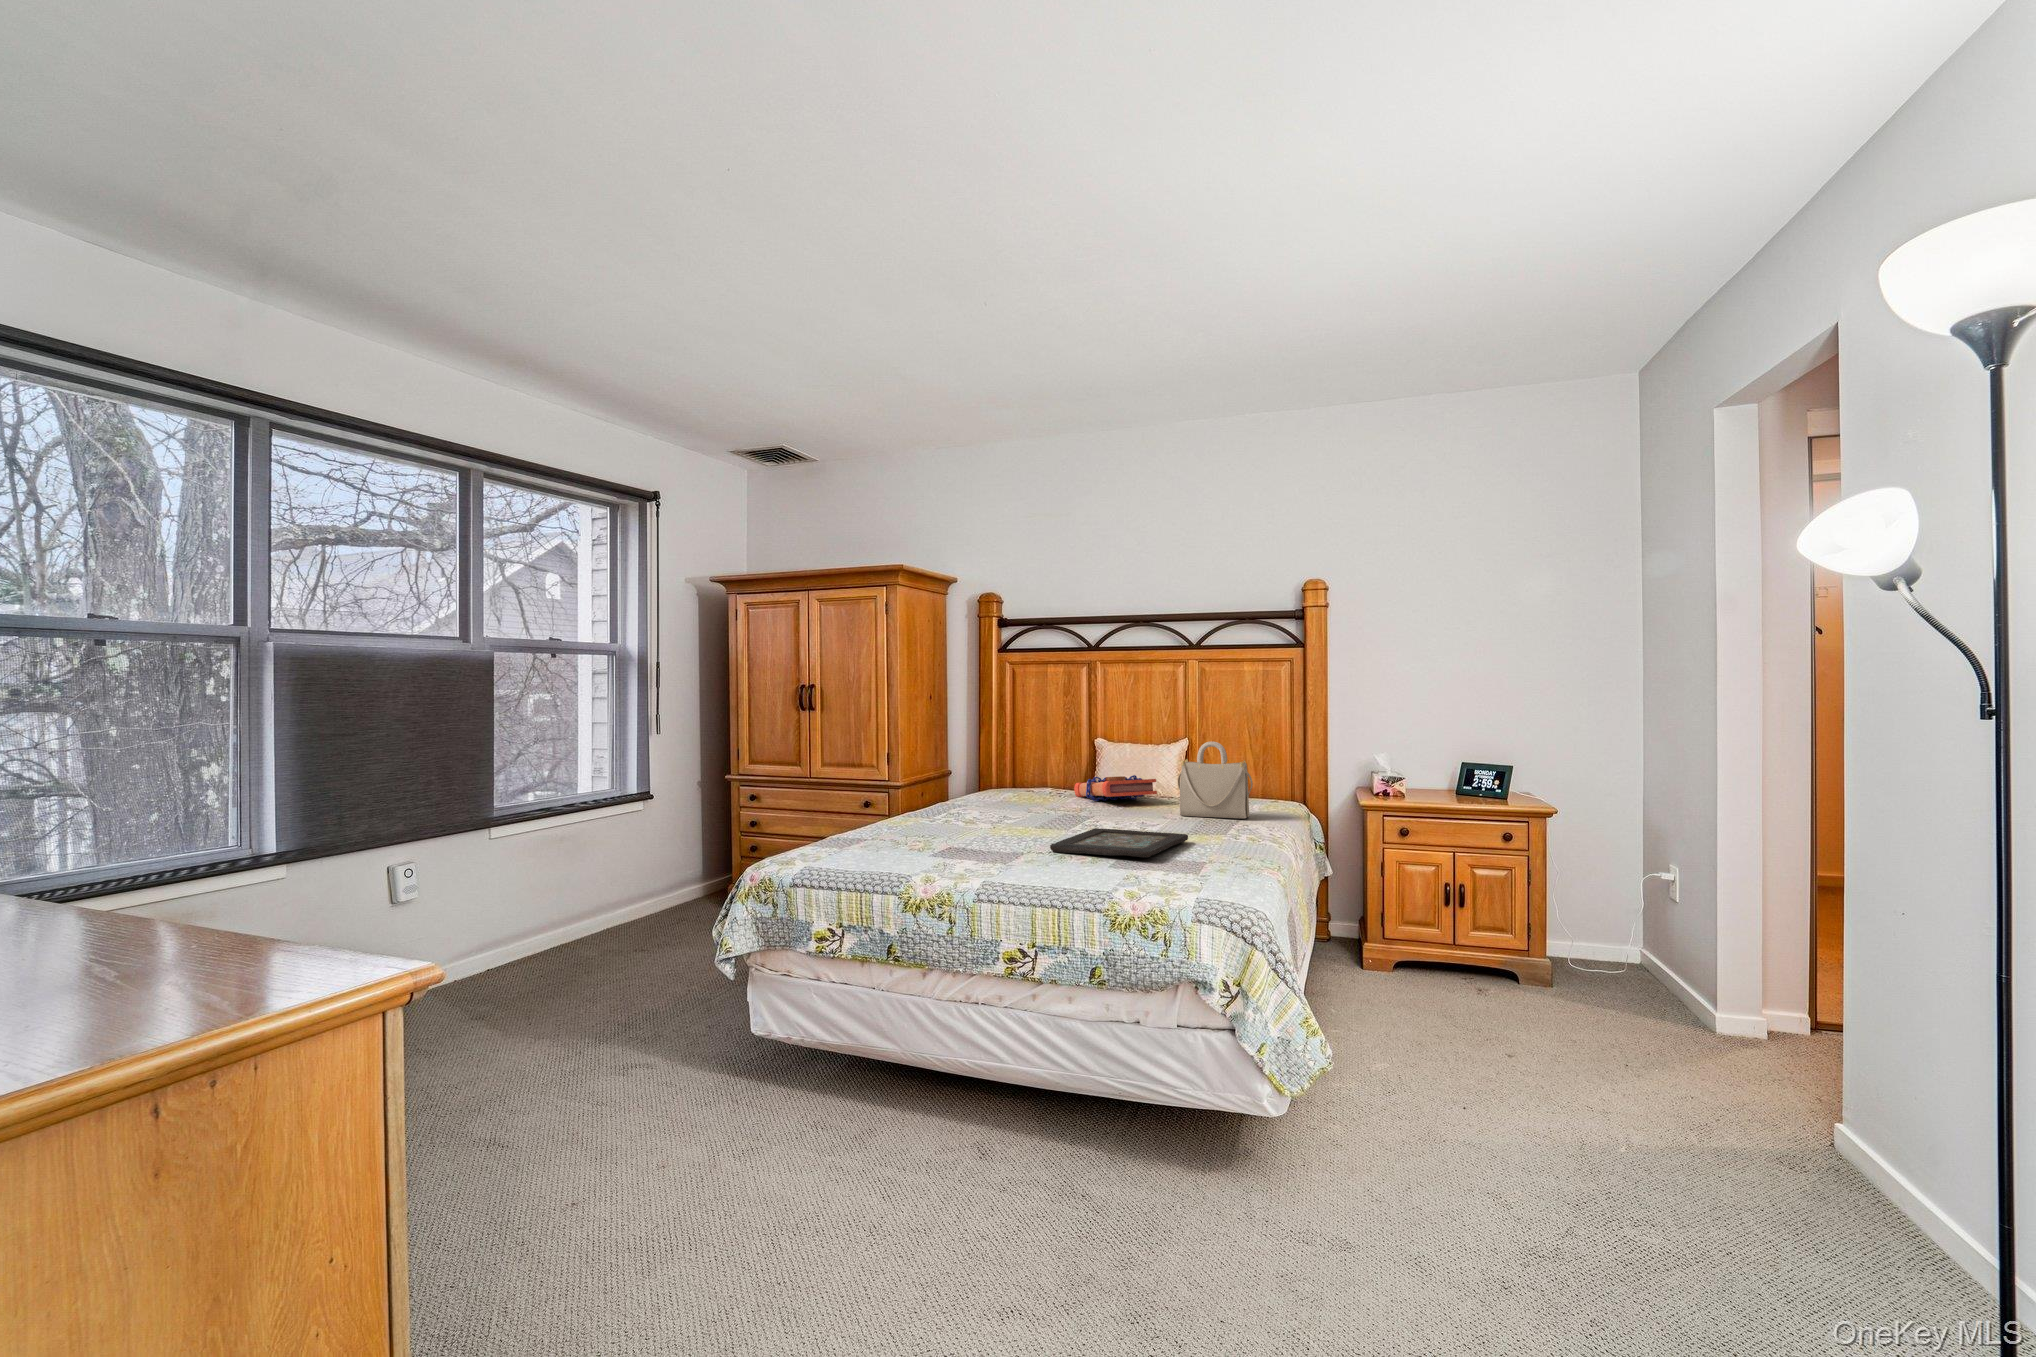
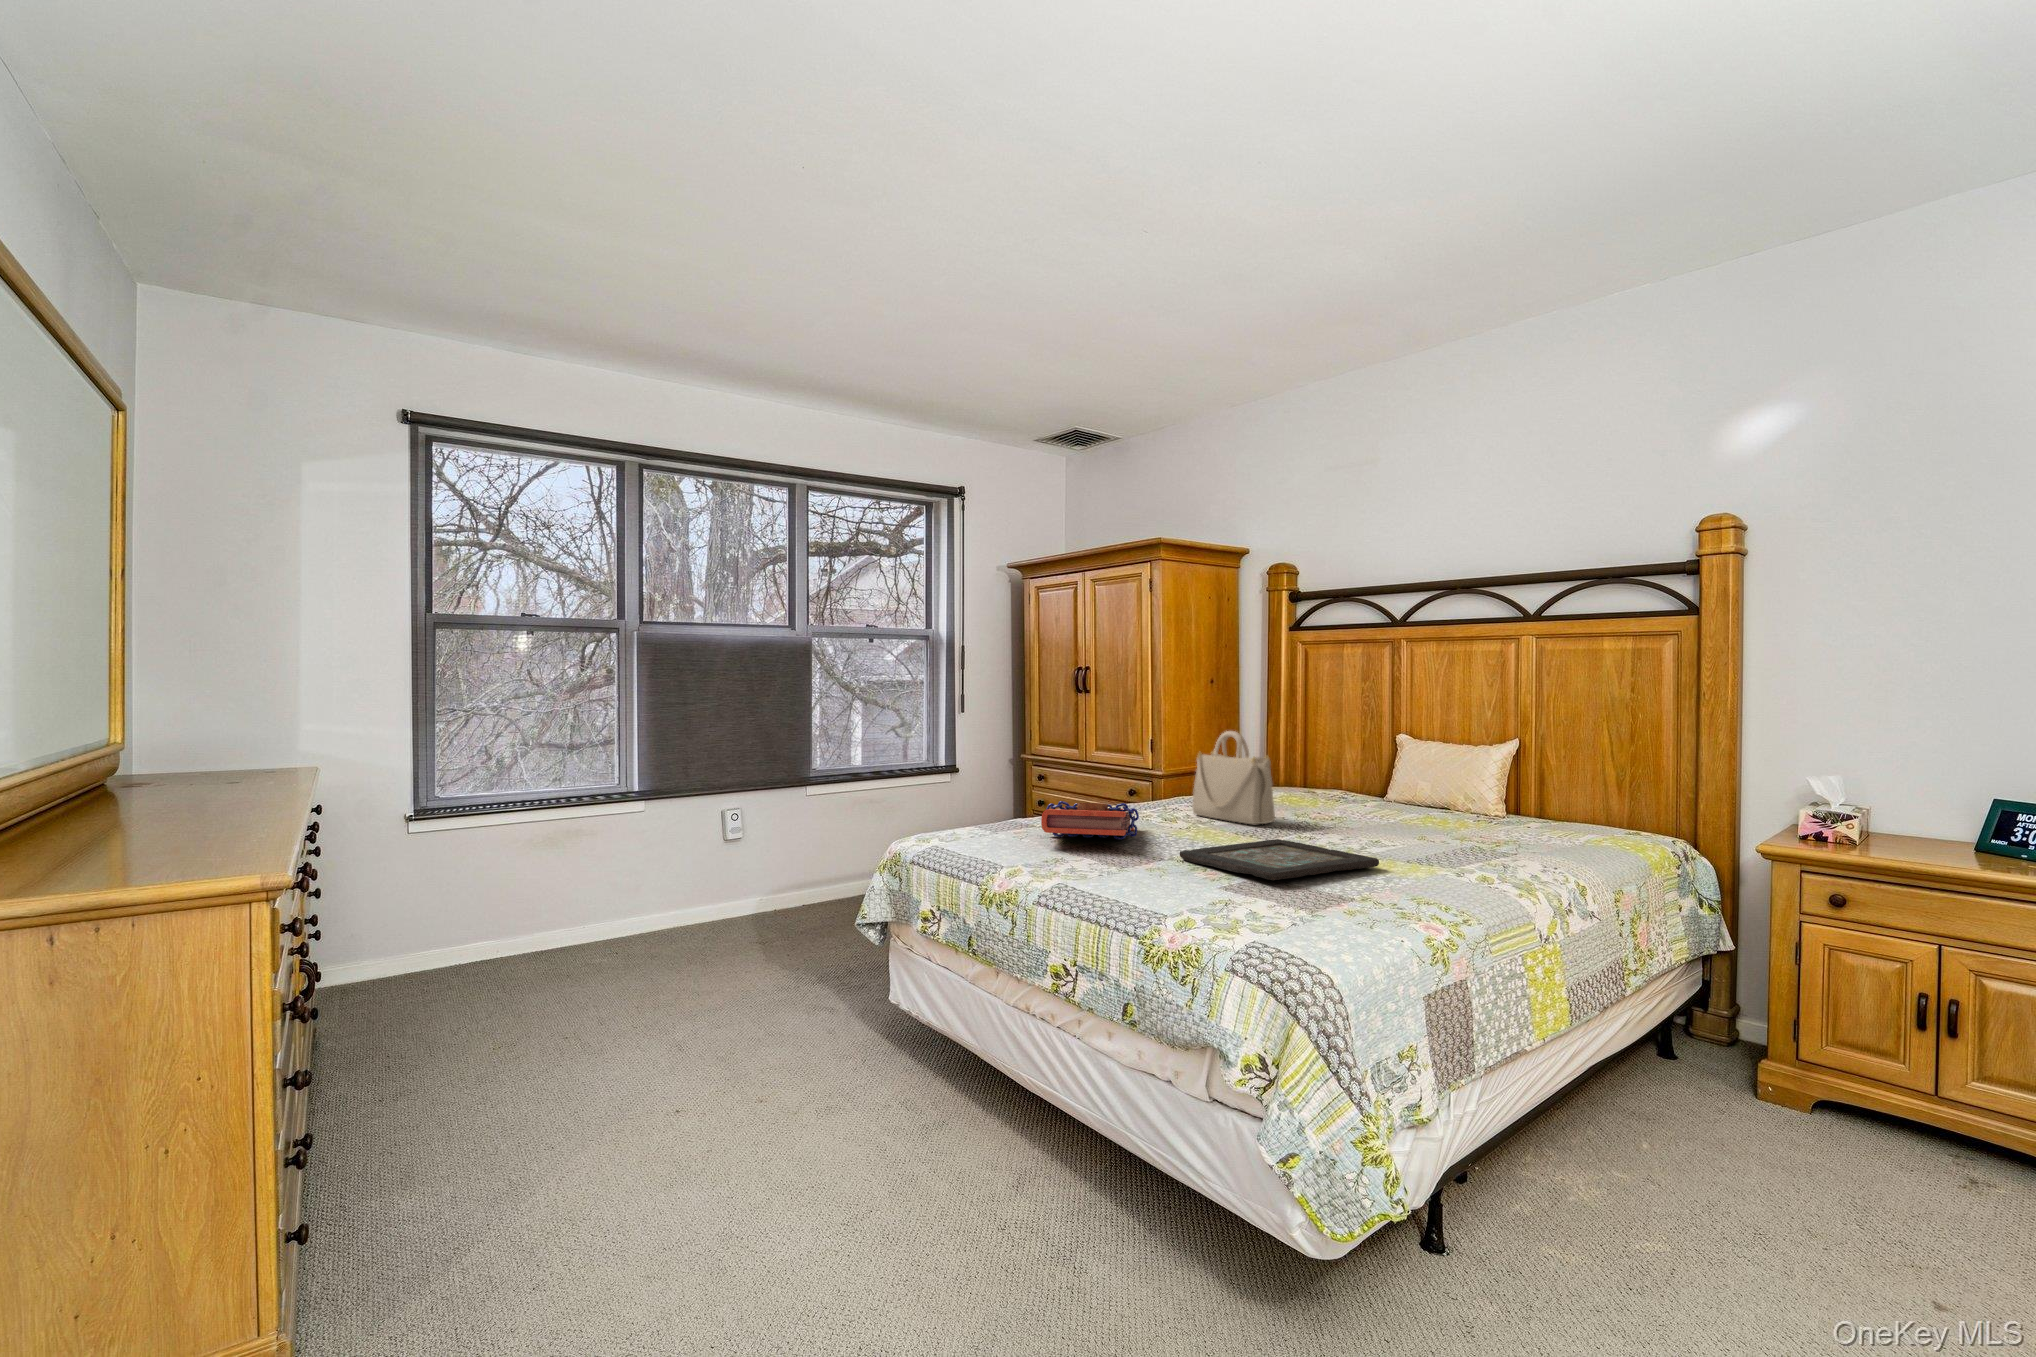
handbag: present [1178,742,1253,818] -> present [1192,731,1275,825]
book: present [1074,775,1157,801] -> present [1041,801,1139,840]

